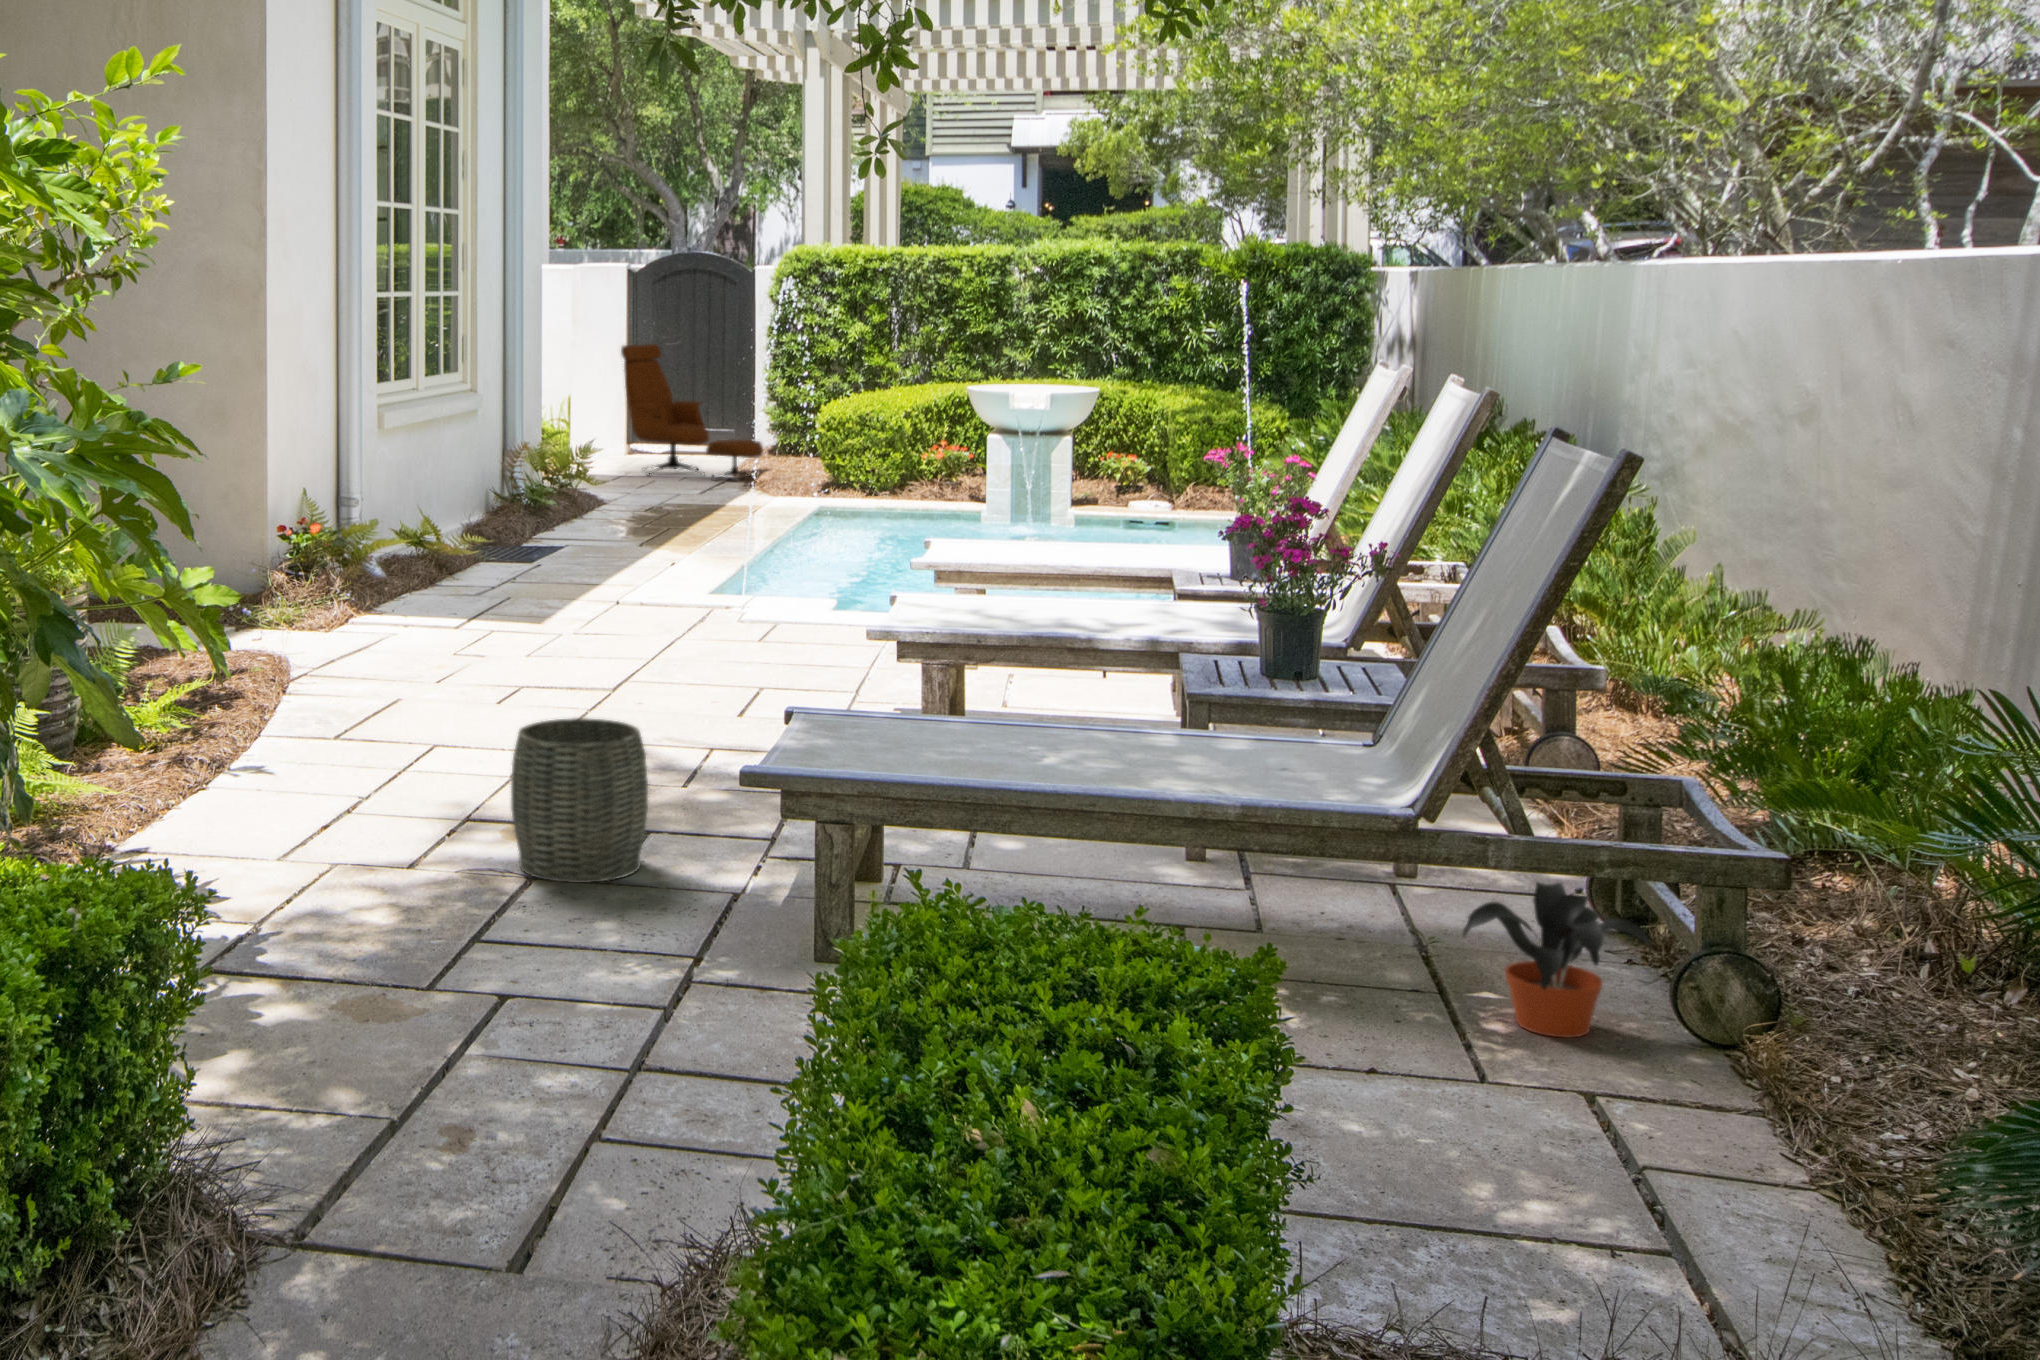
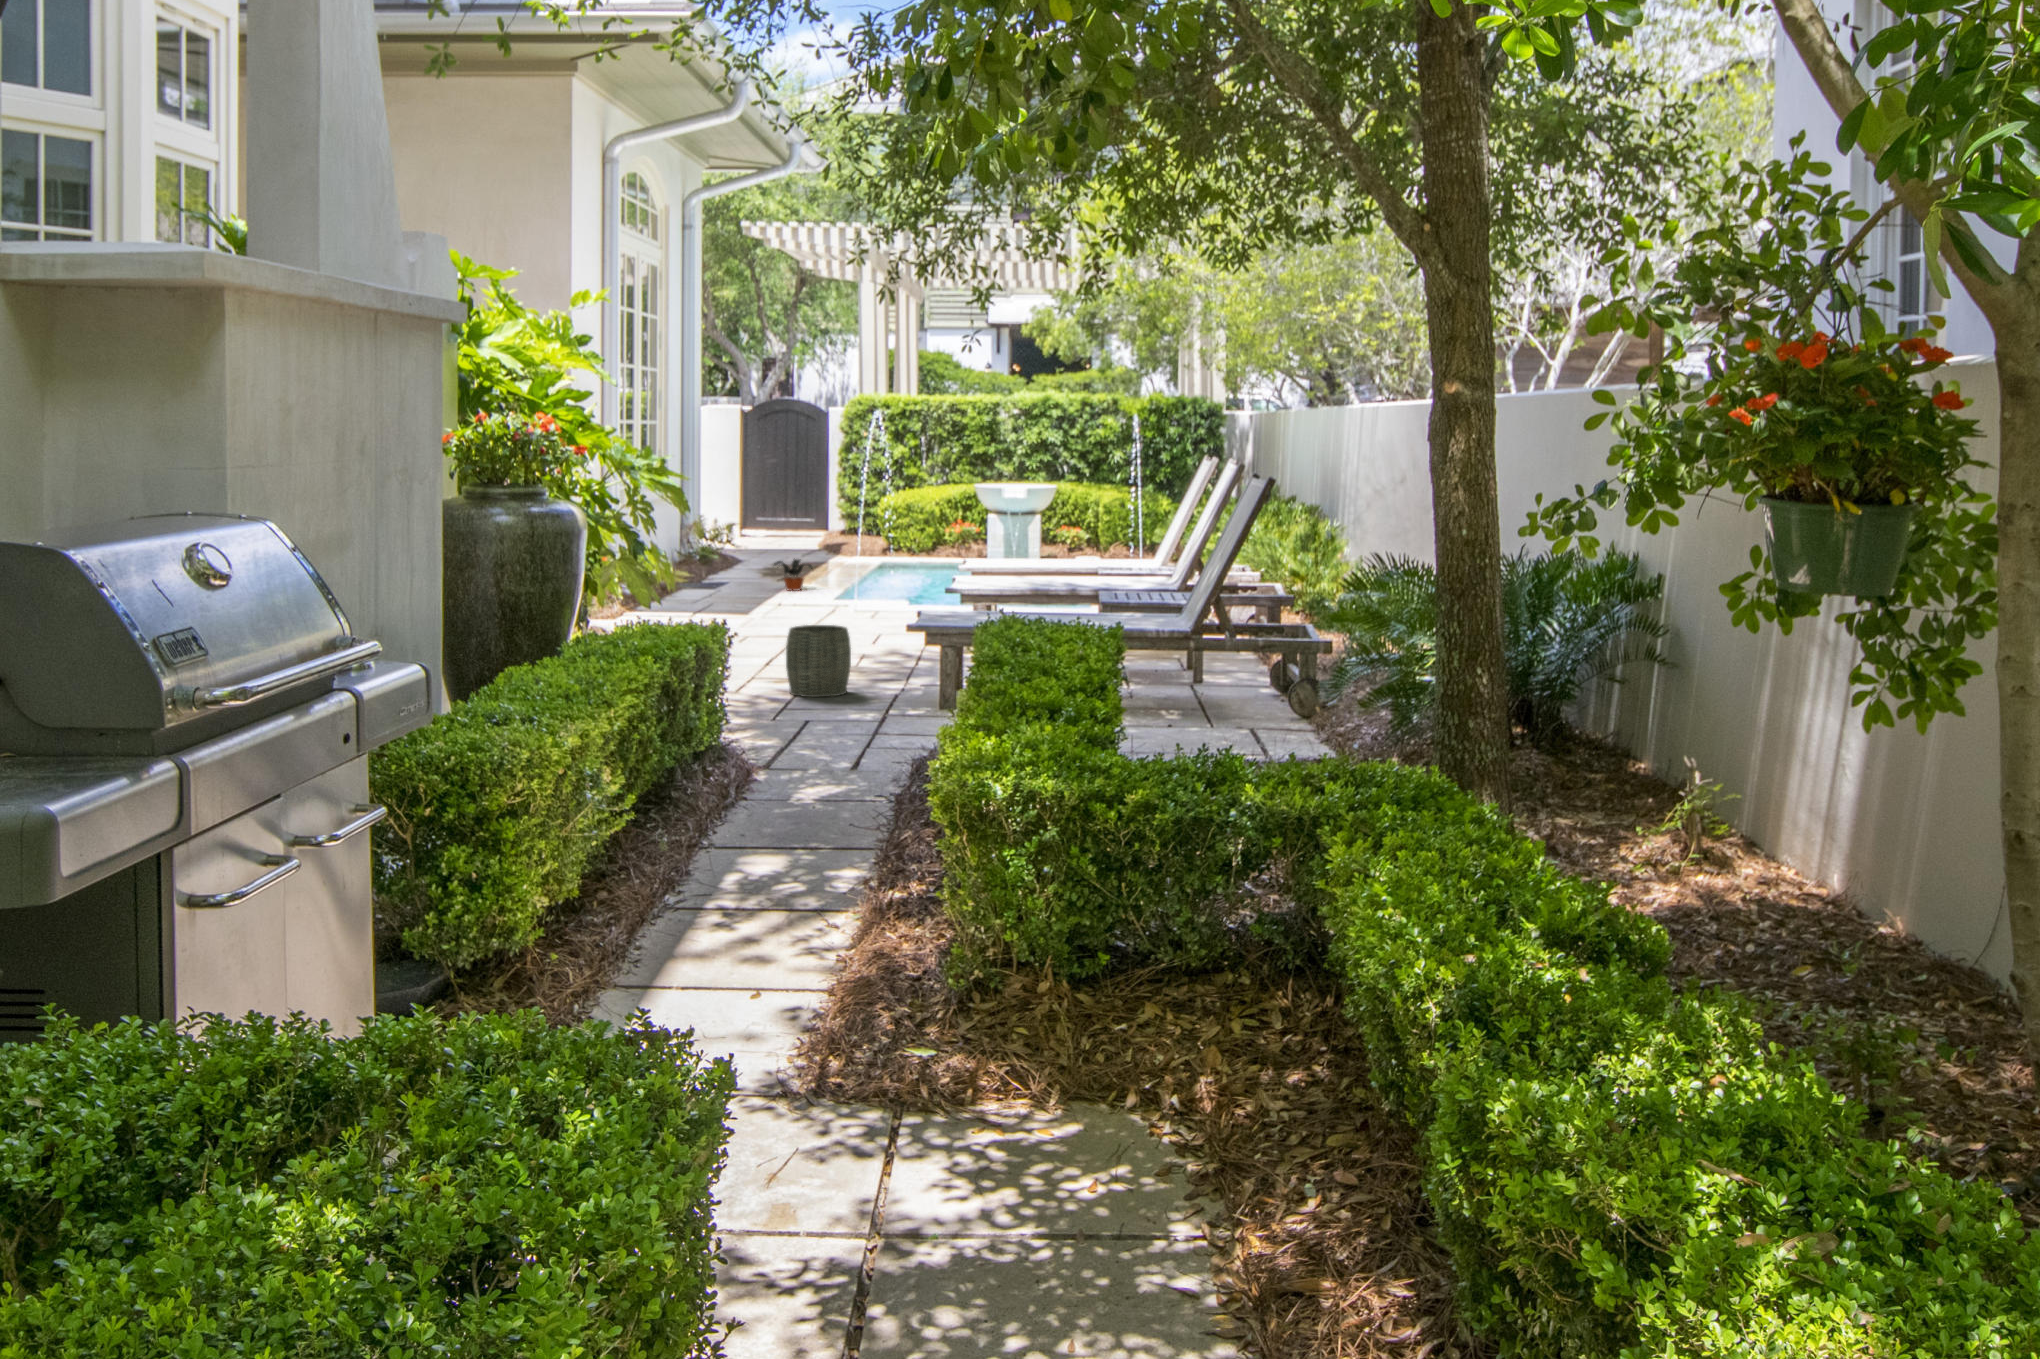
lounge chair: present [621,344,763,480] -> none [743,461,840,551]
potted plant: present [1463,882,1652,1037] -> present [775,559,812,591]

